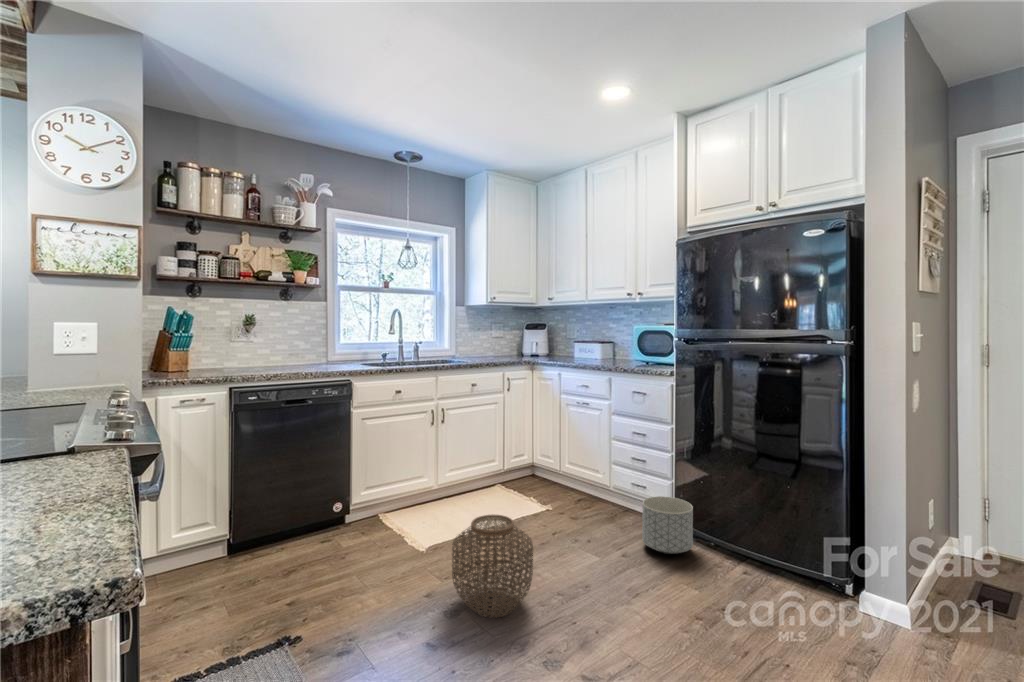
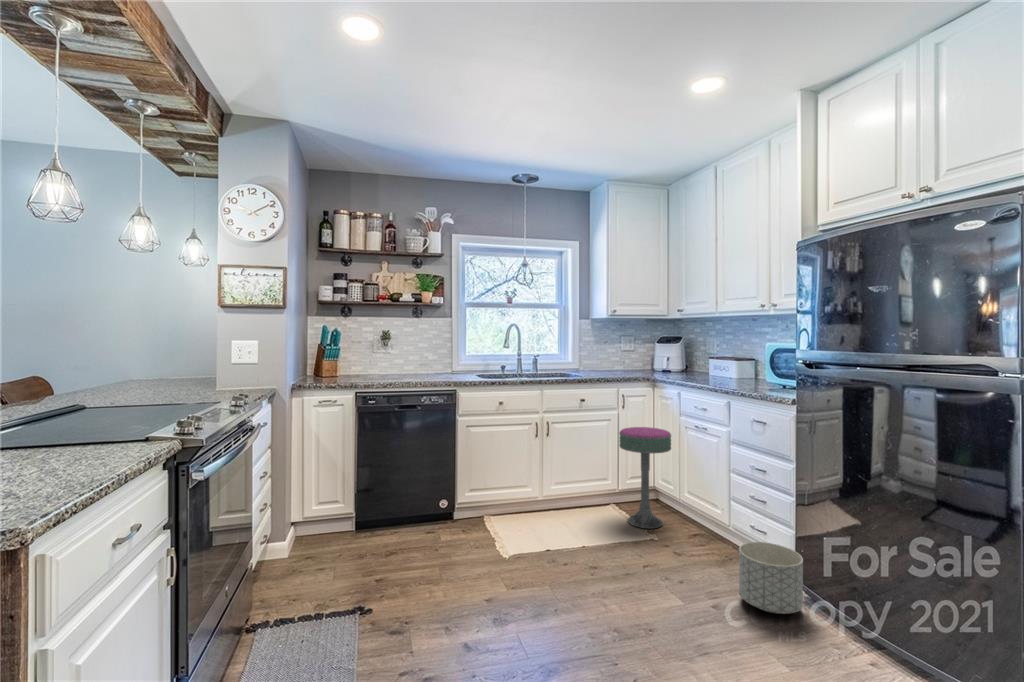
bar stool: none [511,408,558,502] -> present [619,427,671,528]
woven basket: present [452,515,533,617] -> none [500,532,581,636]

